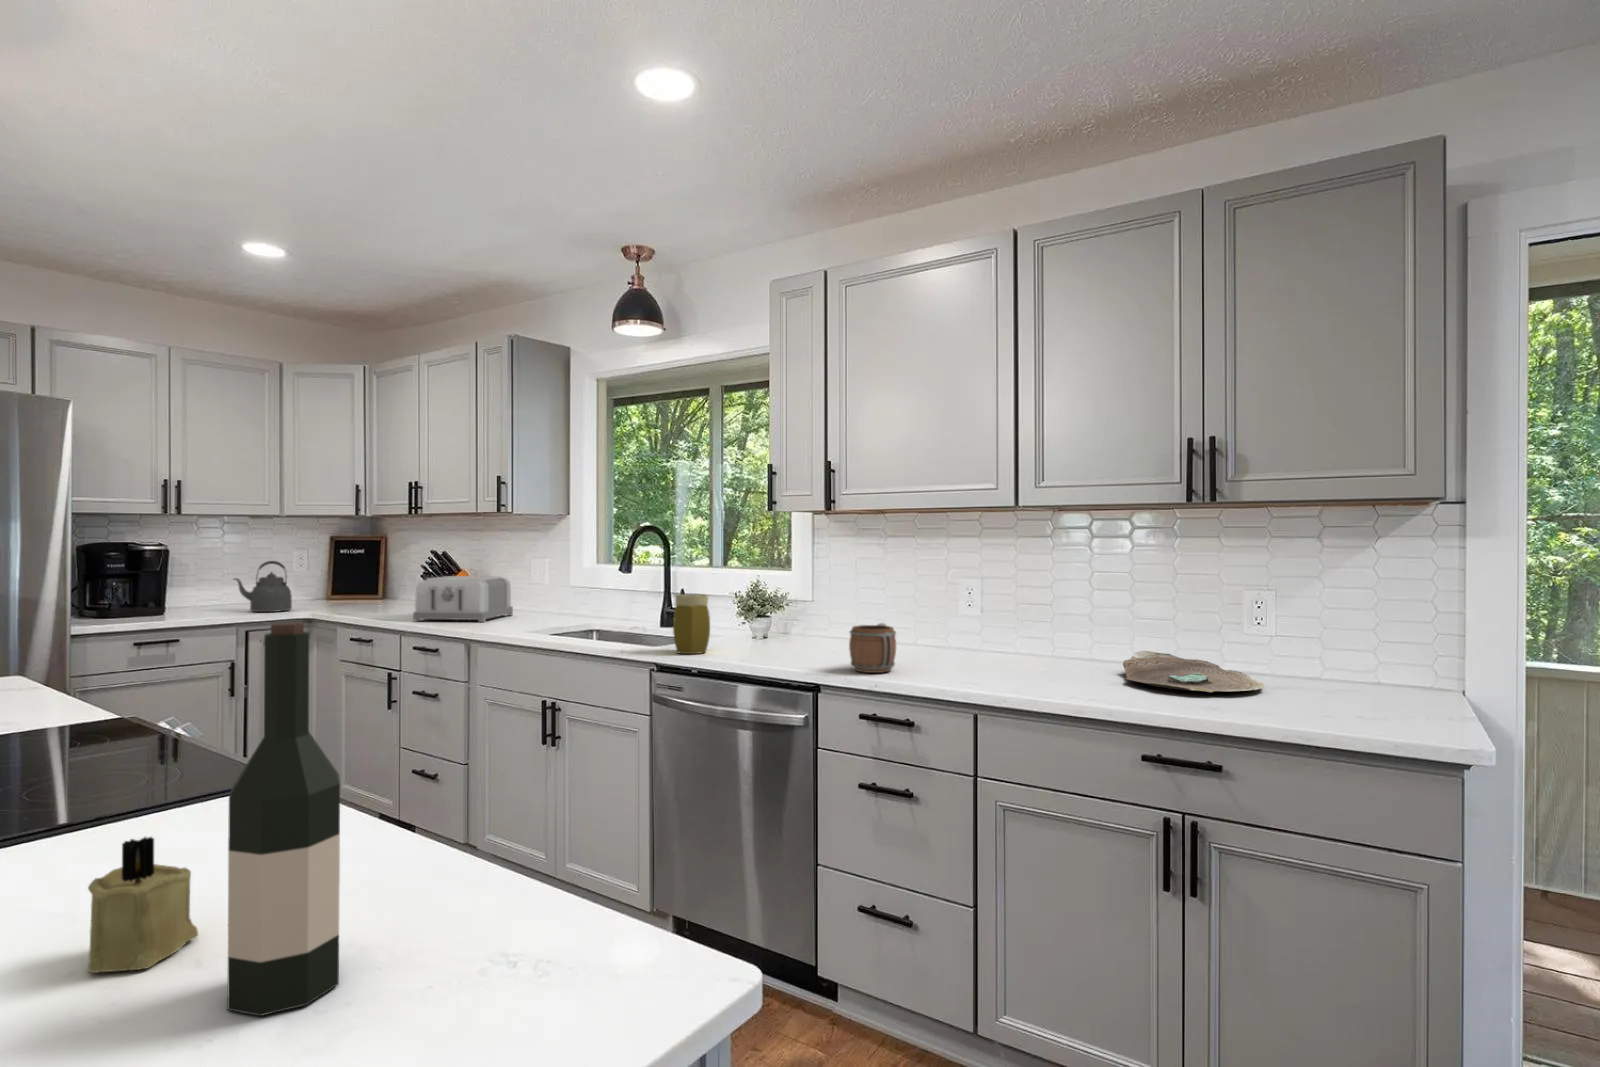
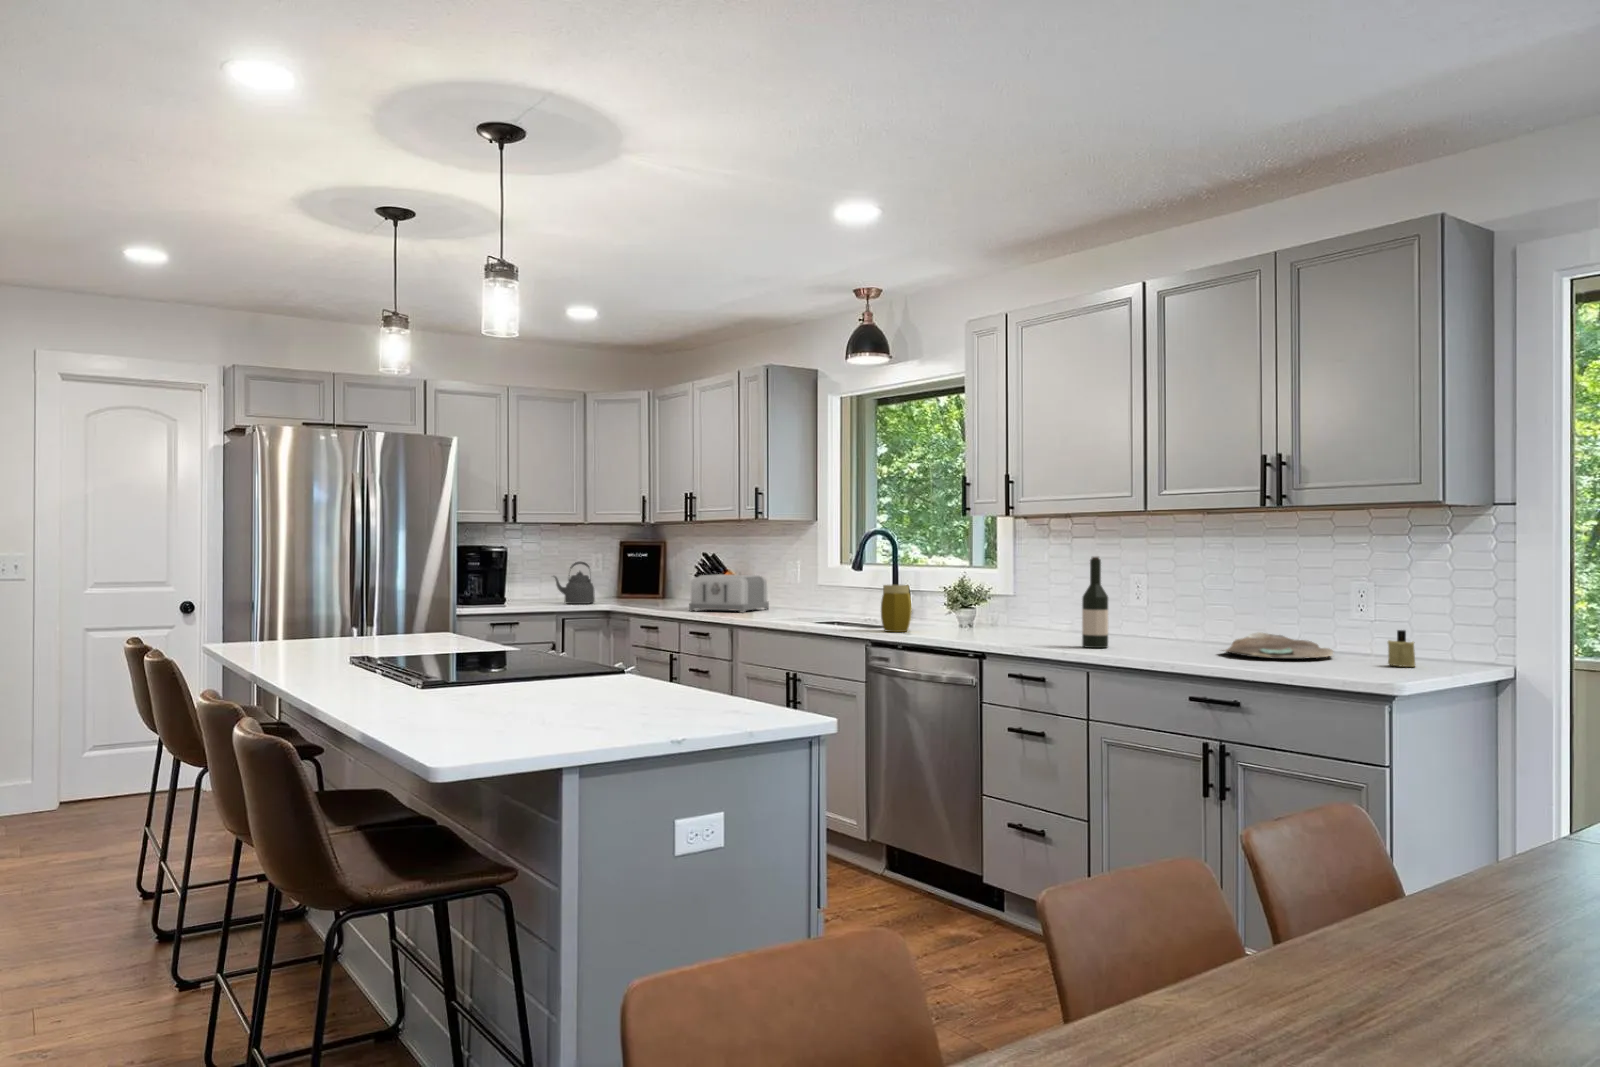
wine bottle: present [227,622,340,1016] -> present [1082,557,1108,648]
mug: present [849,623,896,673] -> none [1007,607,1046,644]
candle: present [88,837,198,973] -> present [1388,630,1415,667]

